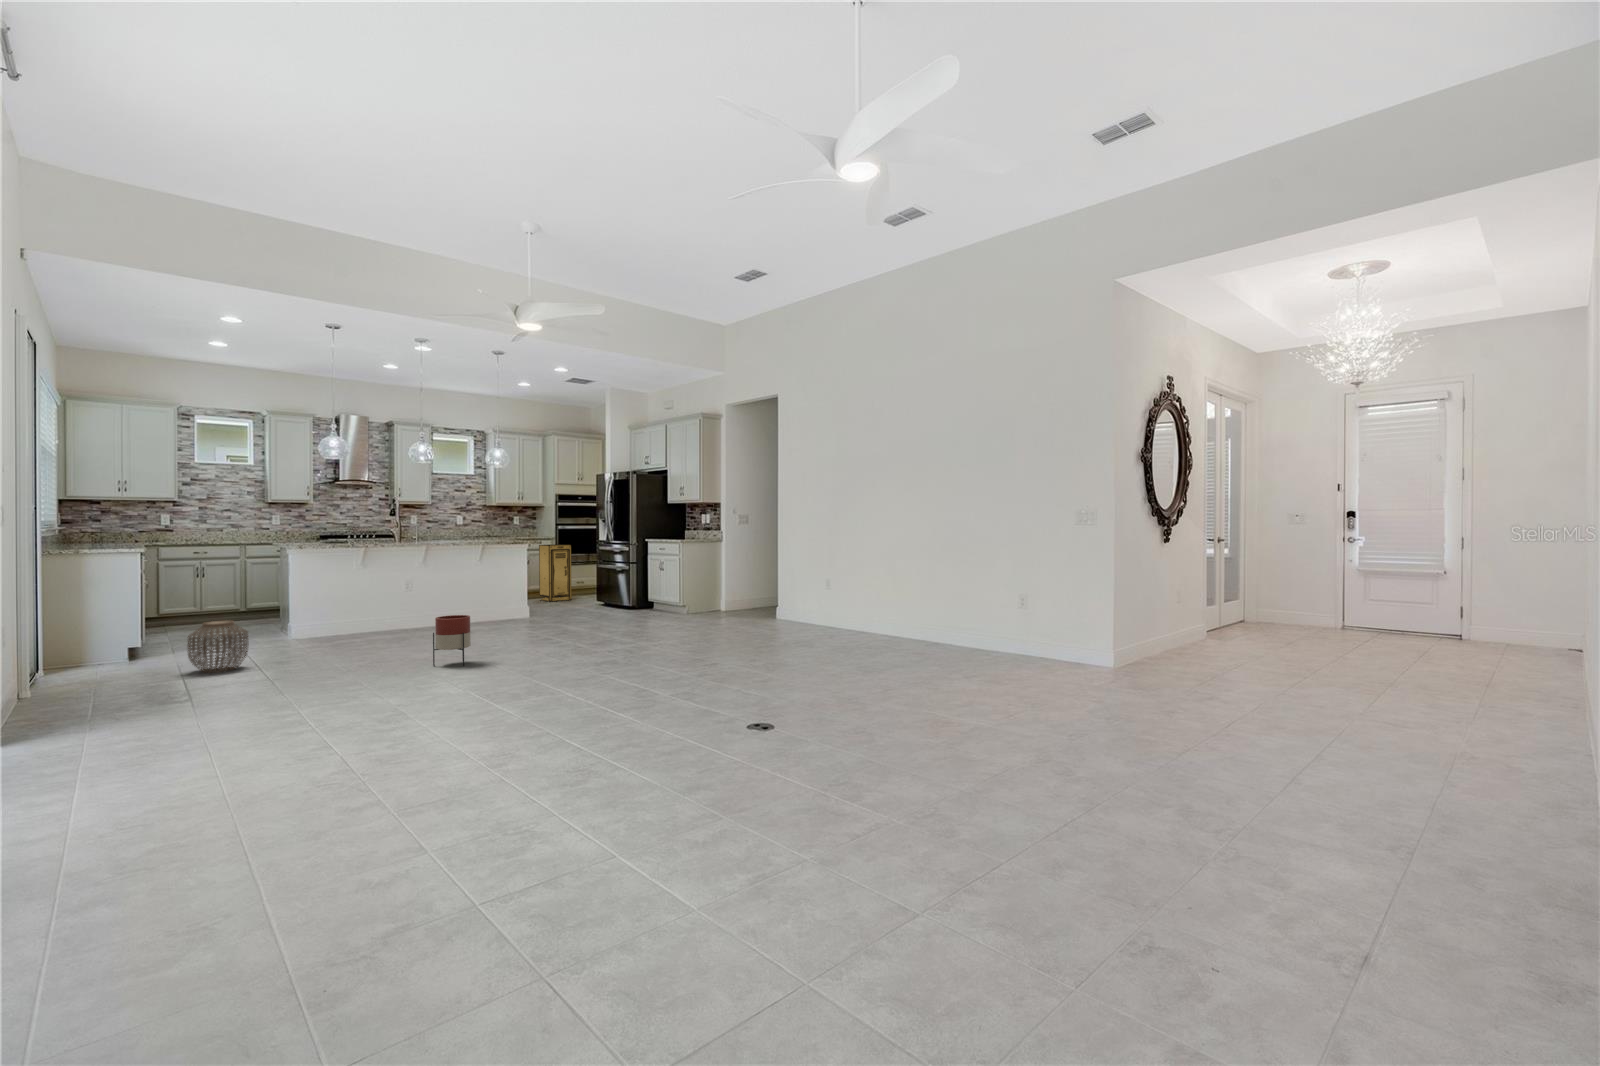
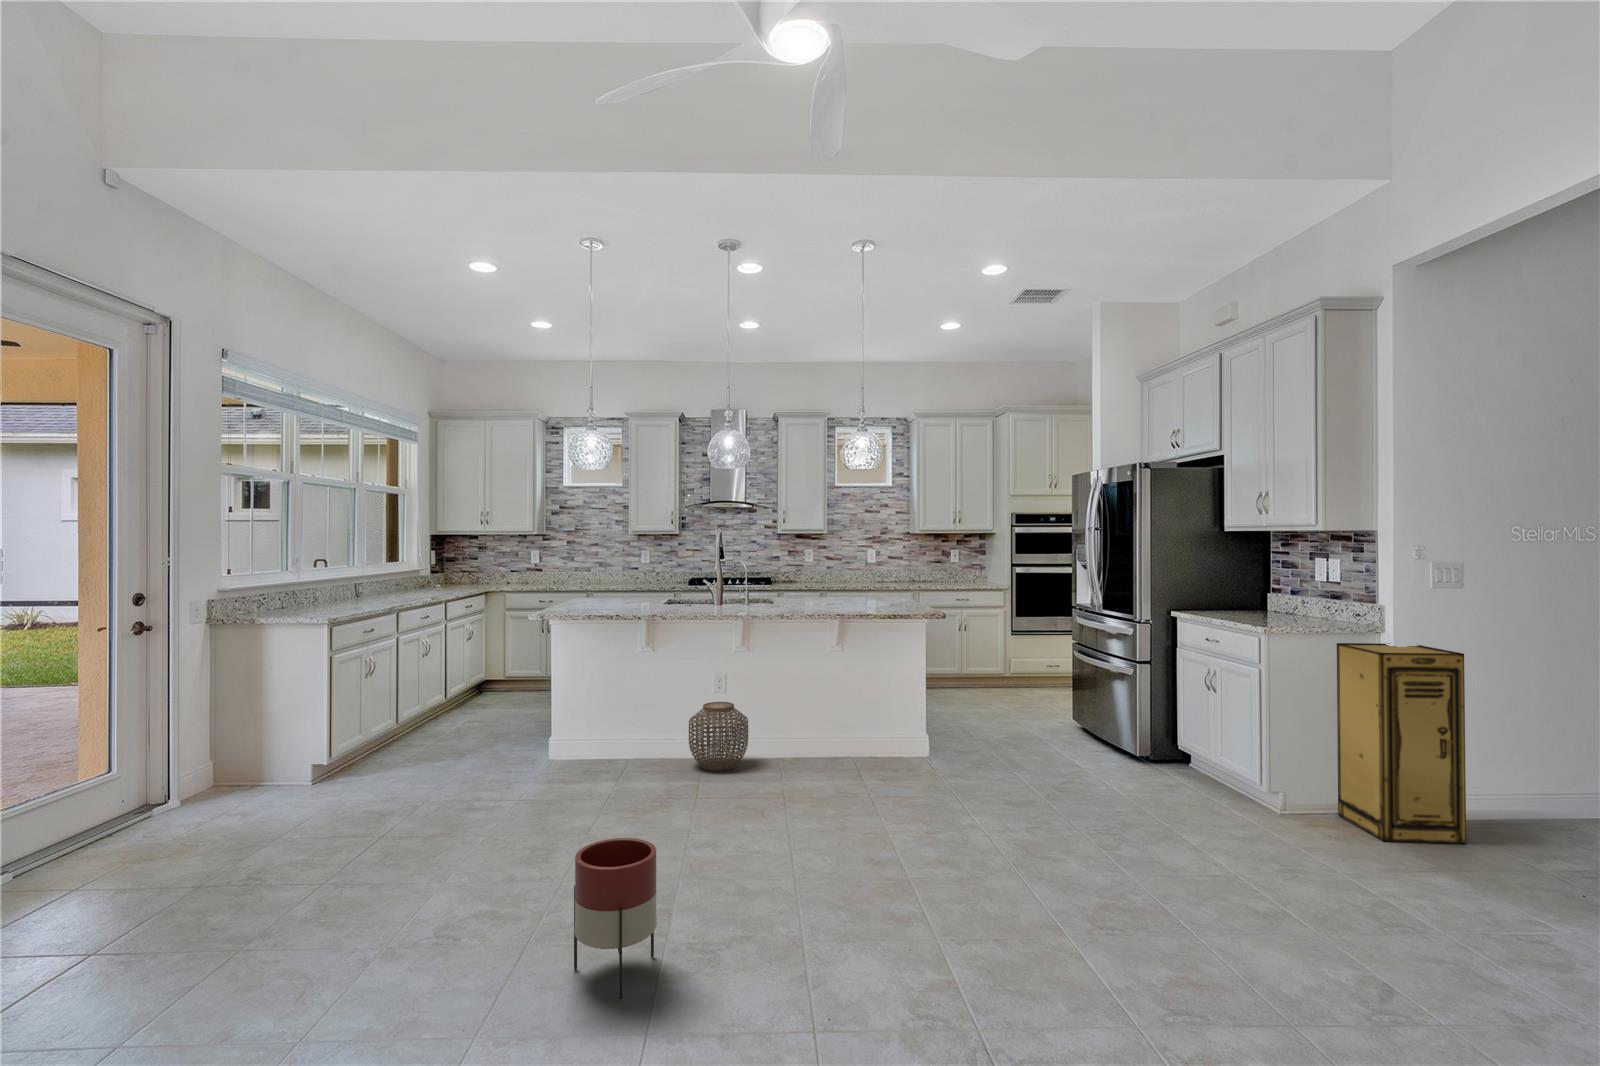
storage cabinet: present [539,544,572,602] -> present [1337,643,1466,844]
woven basket: present [187,620,249,673] -> present [689,702,748,771]

